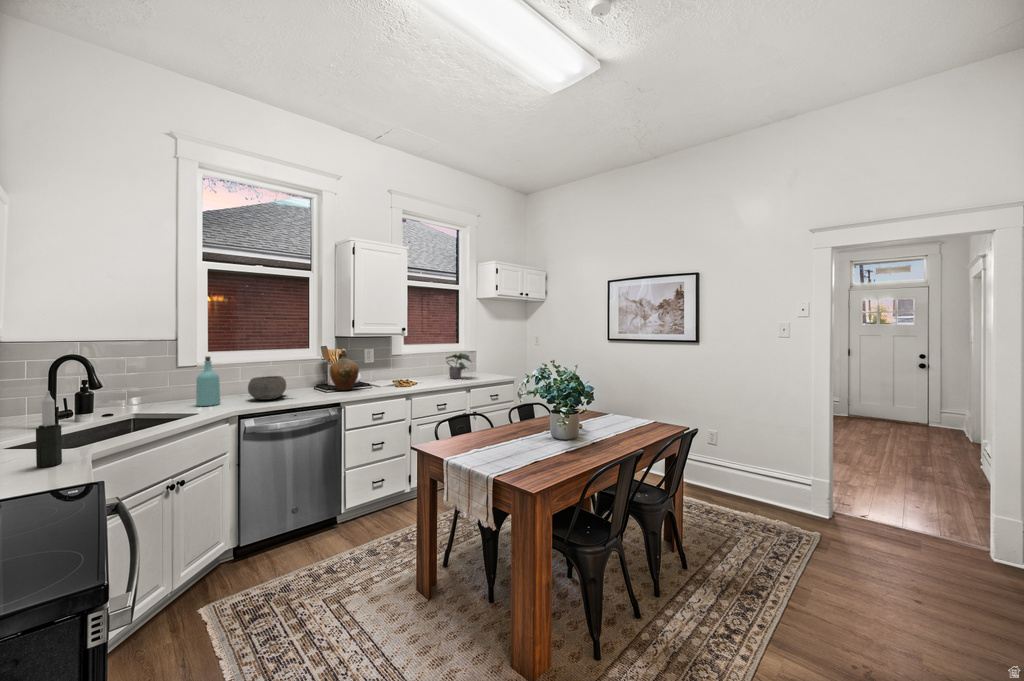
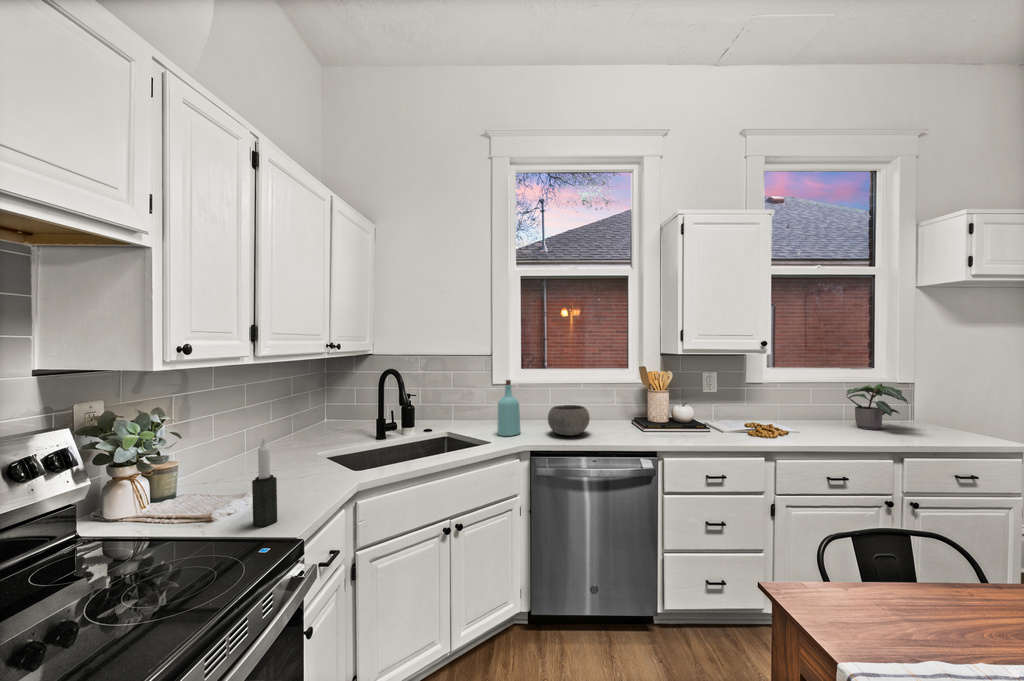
ceramic jug: present [330,350,359,390] -> none [646,376,686,433]

